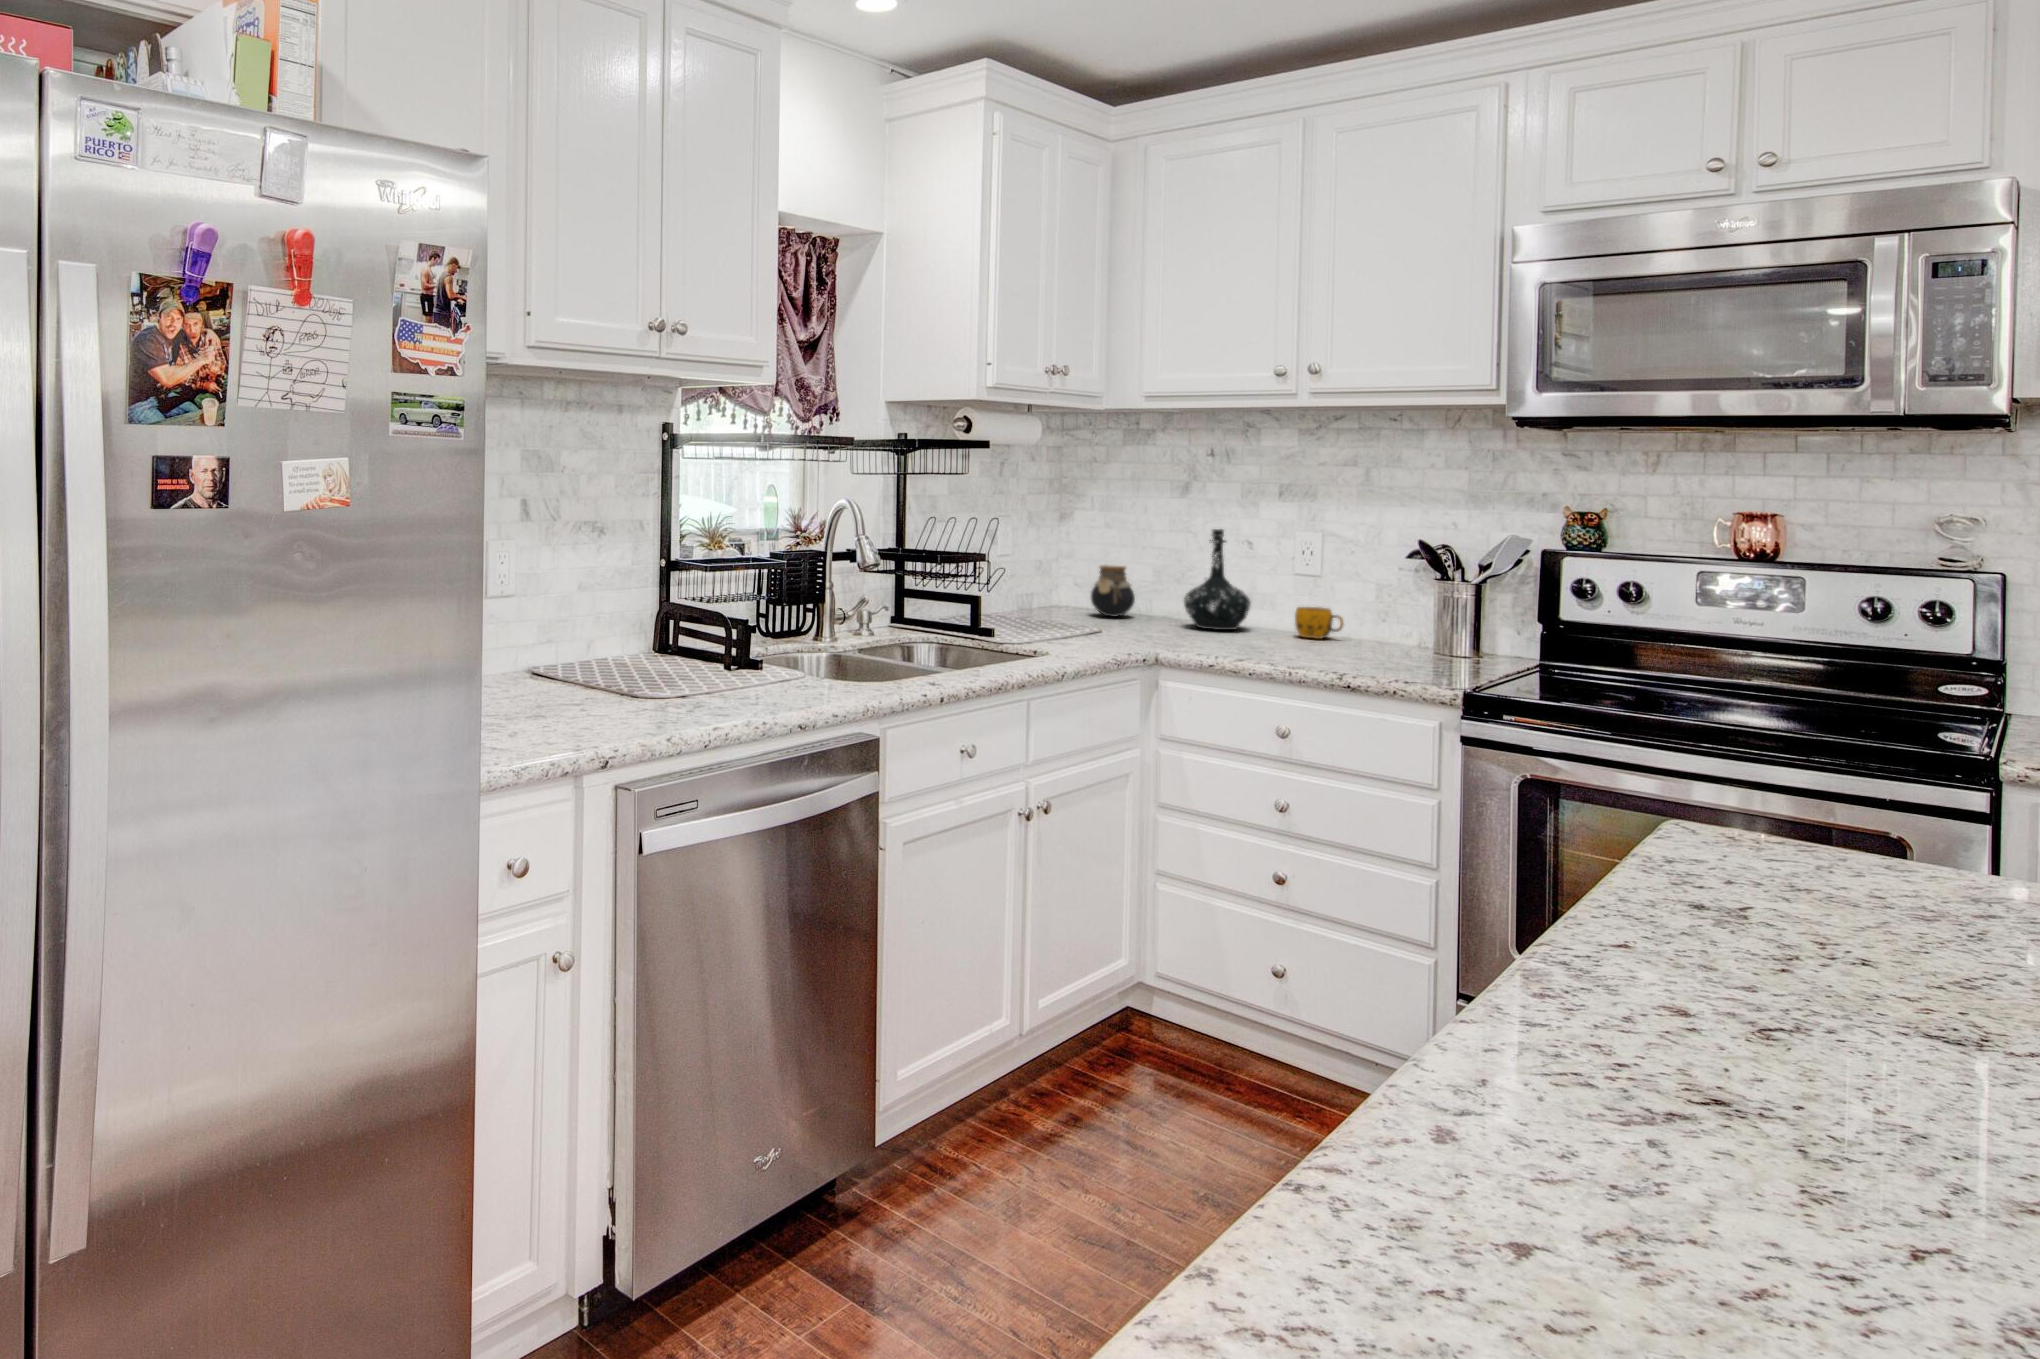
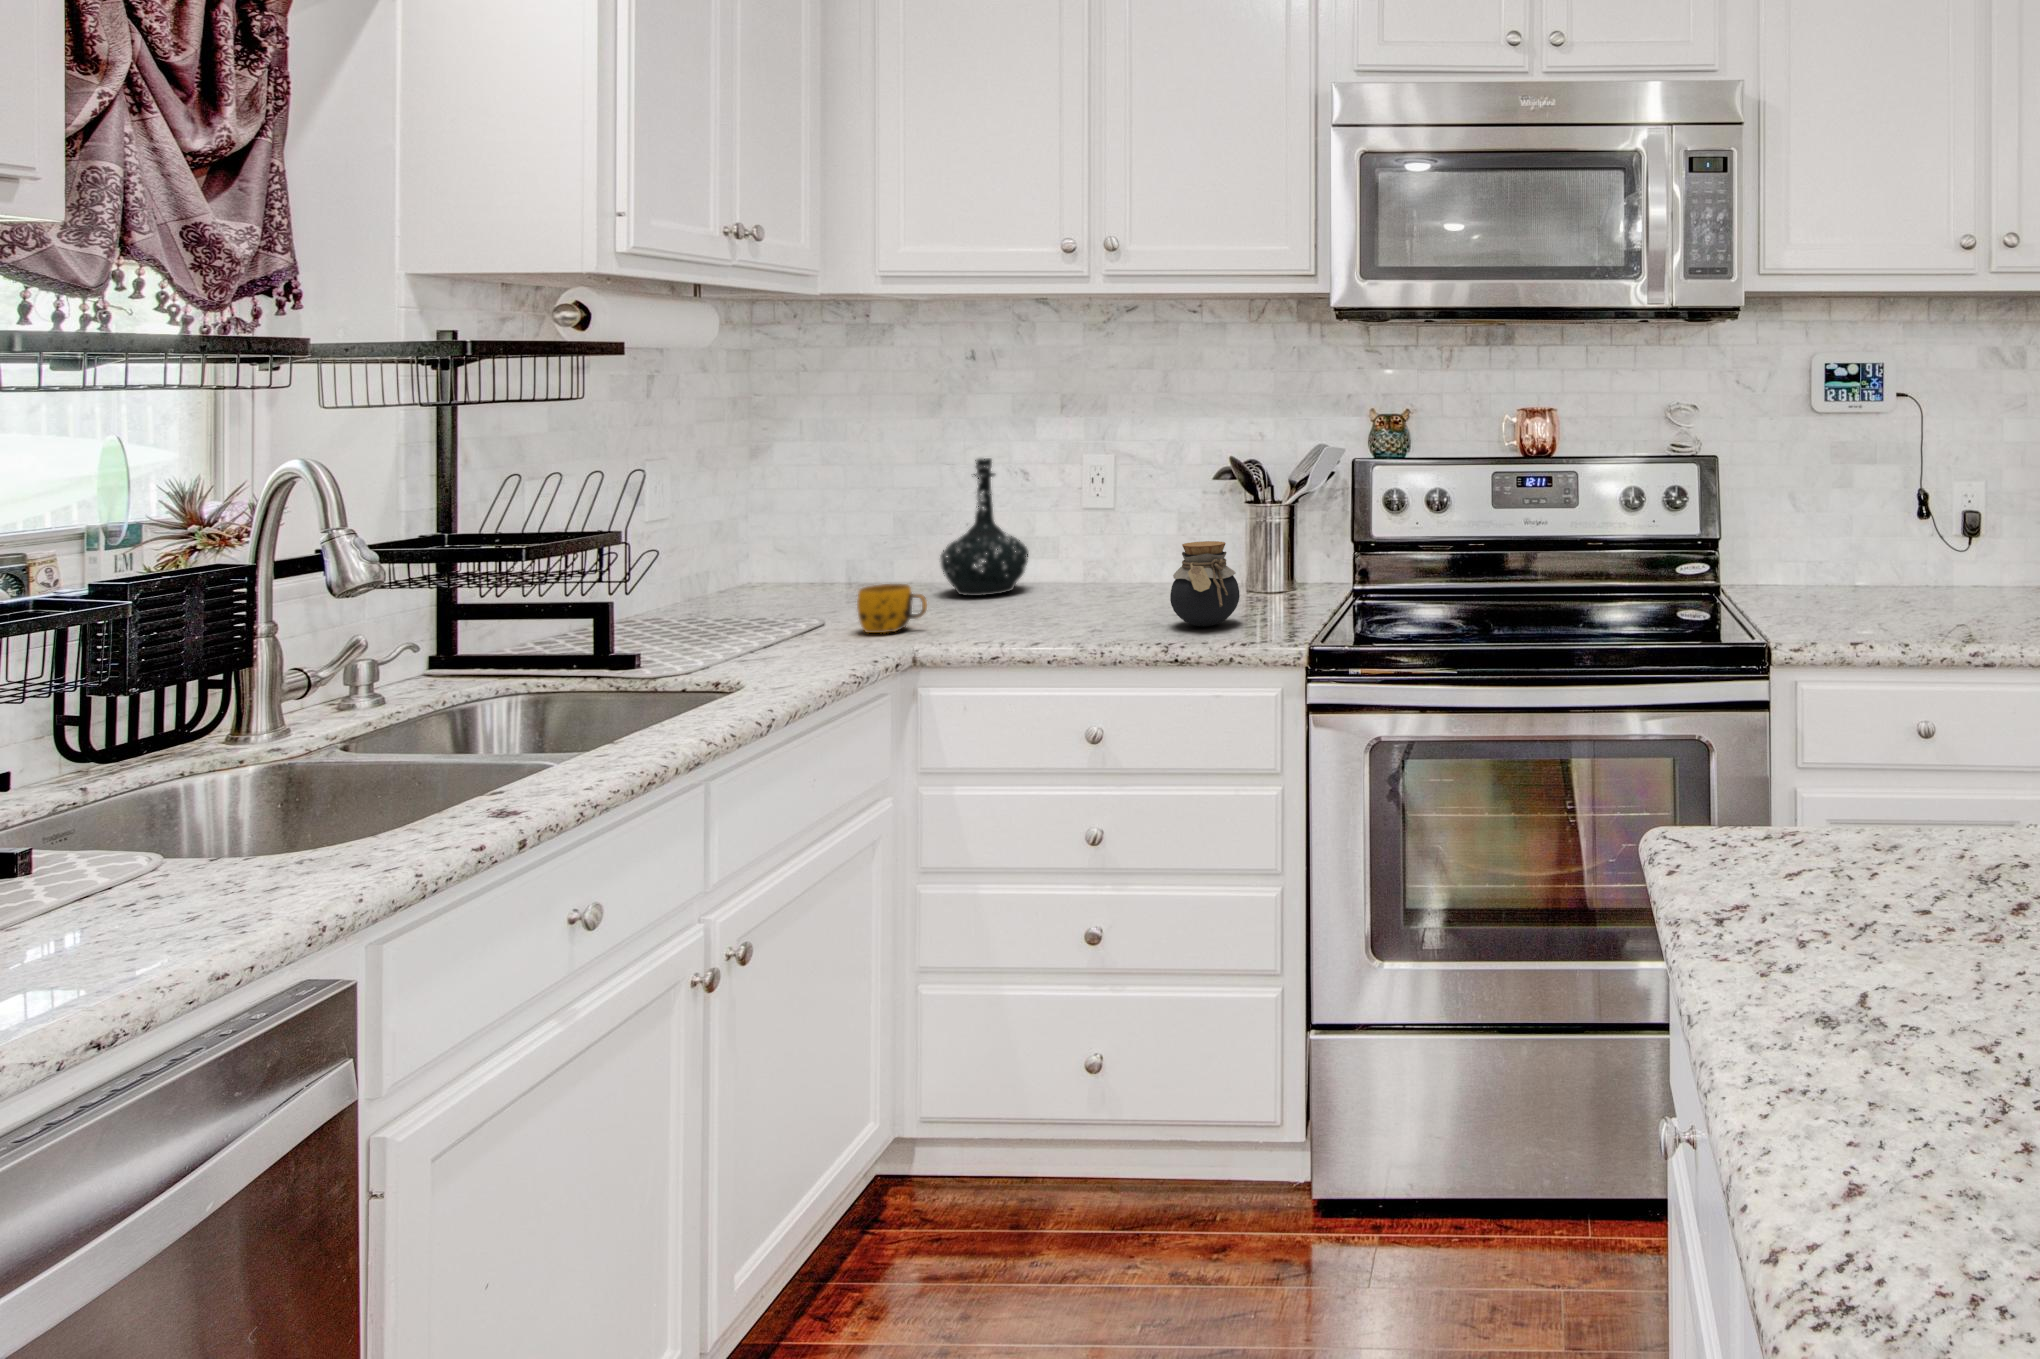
jar: present [1091,565,1135,617] -> present [1170,541,1240,626]
mug: present [1295,607,1344,639] -> present [857,584,927,633]

